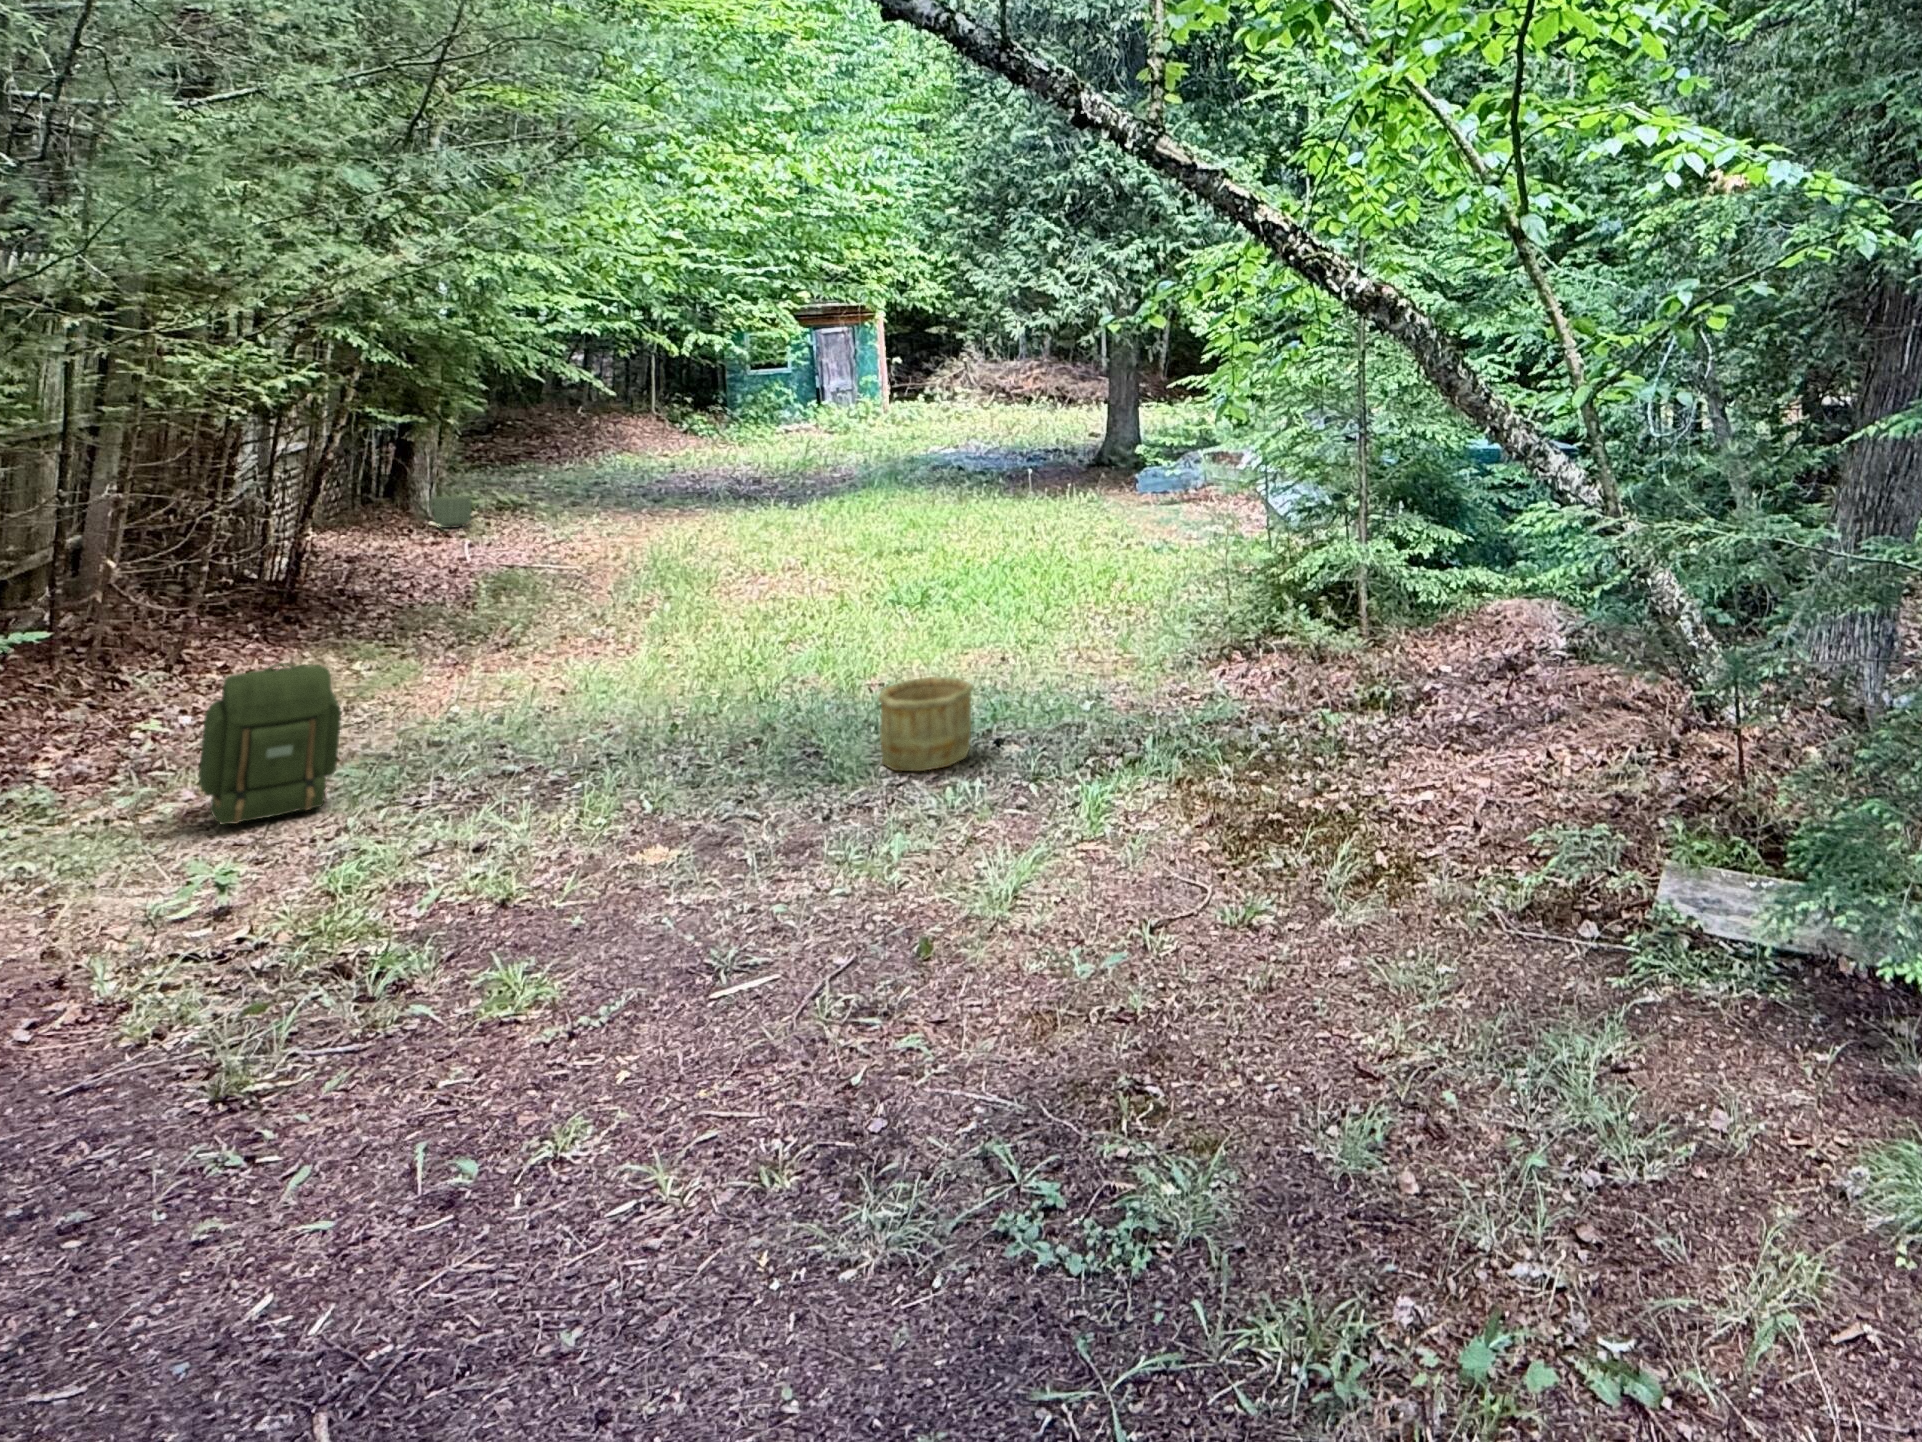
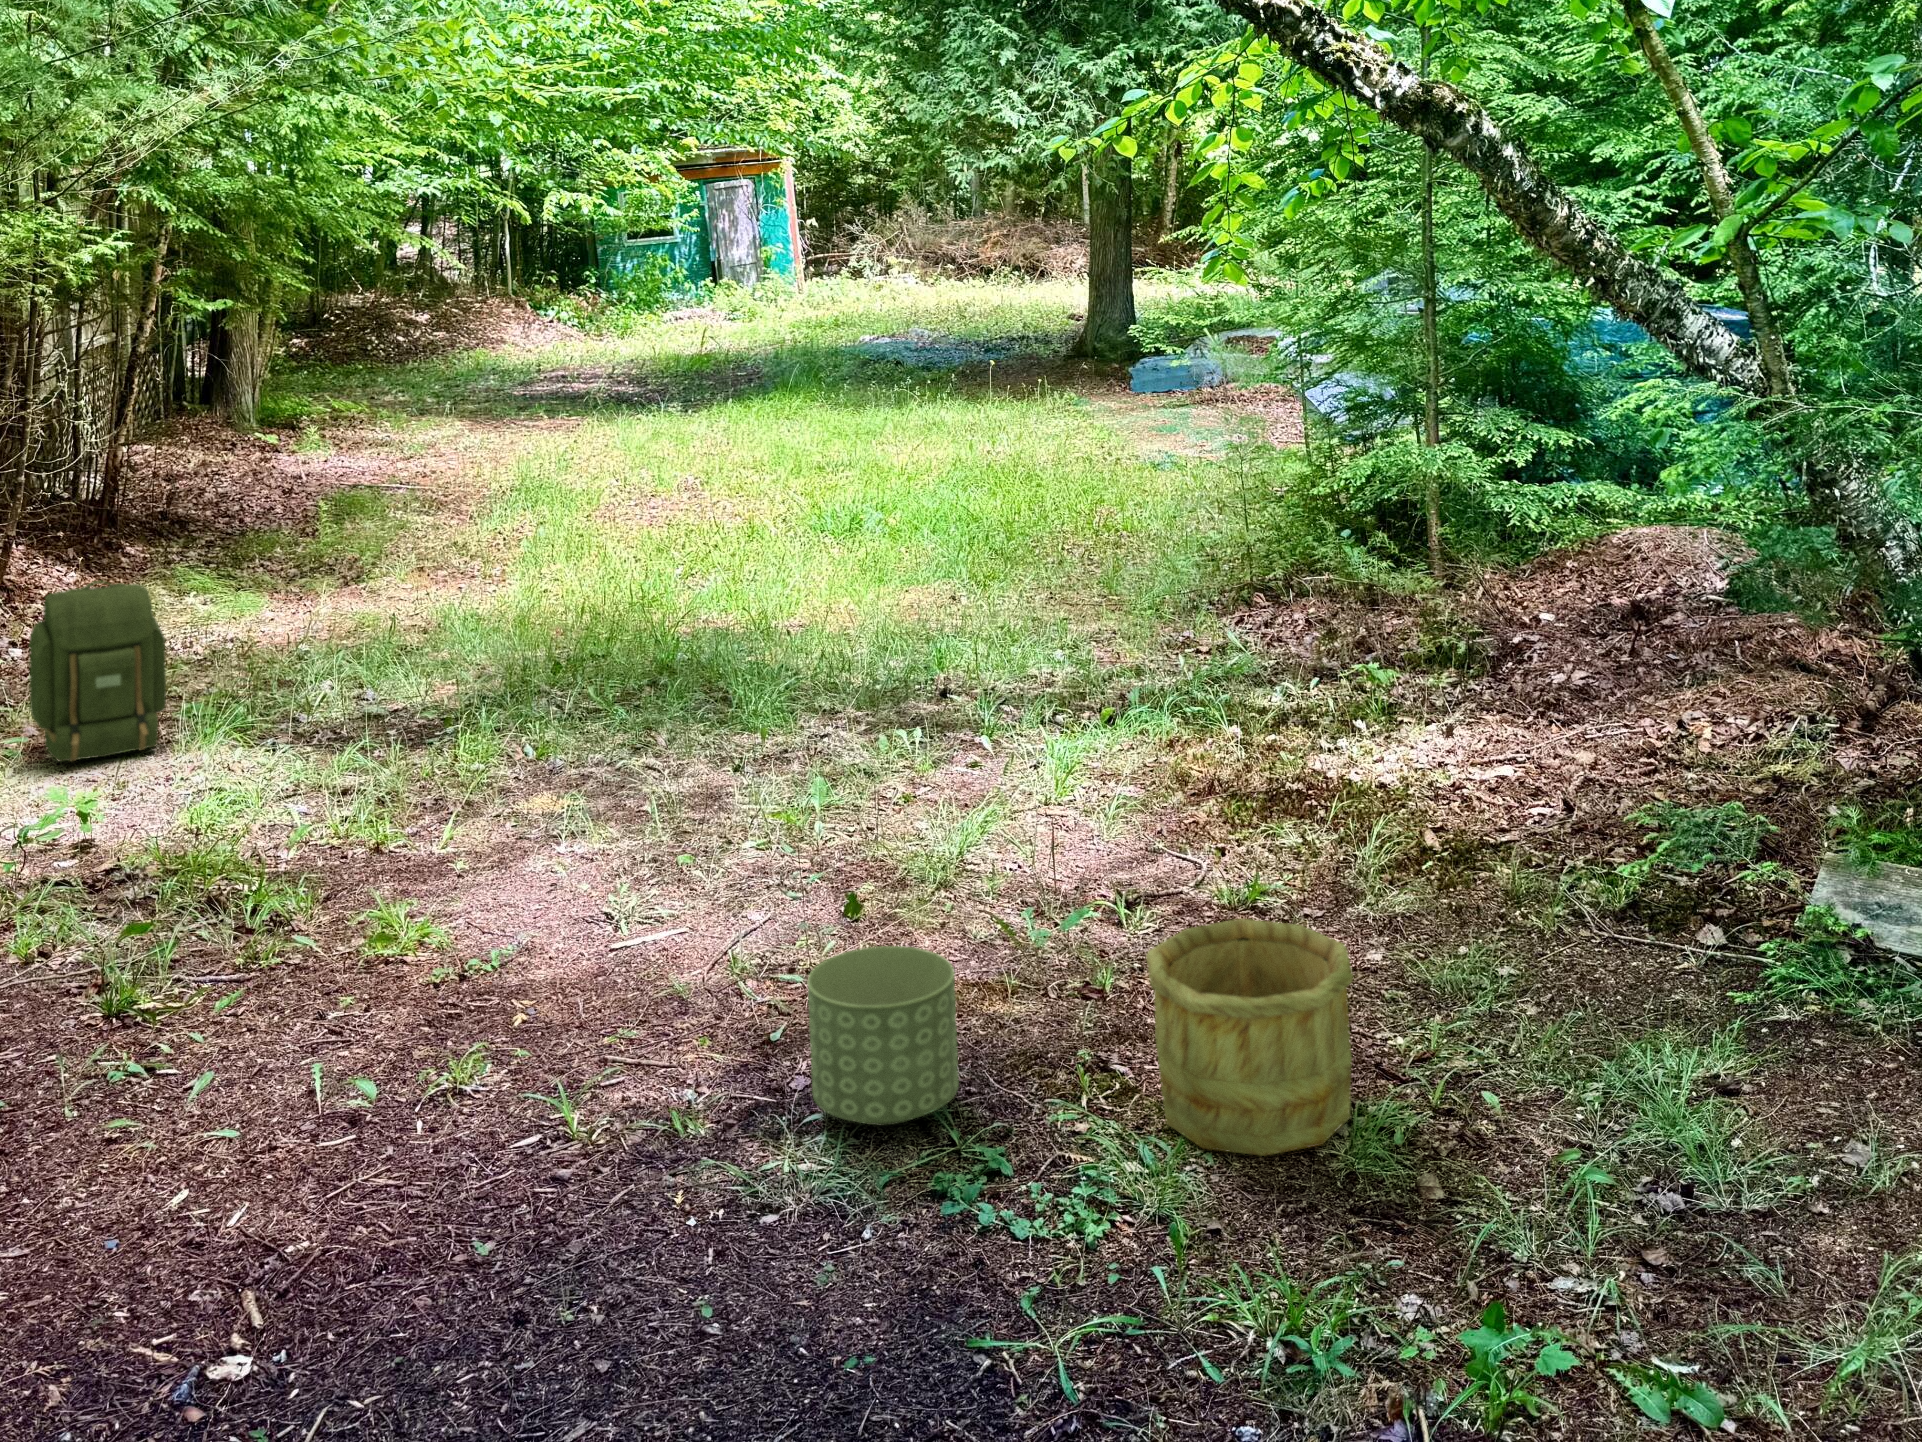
planter: present [433,496,472,528] -> present [808,946,959,1125]
wooden bucket: present [878,677,973,771] -> present [1146,919,1353,1156]

